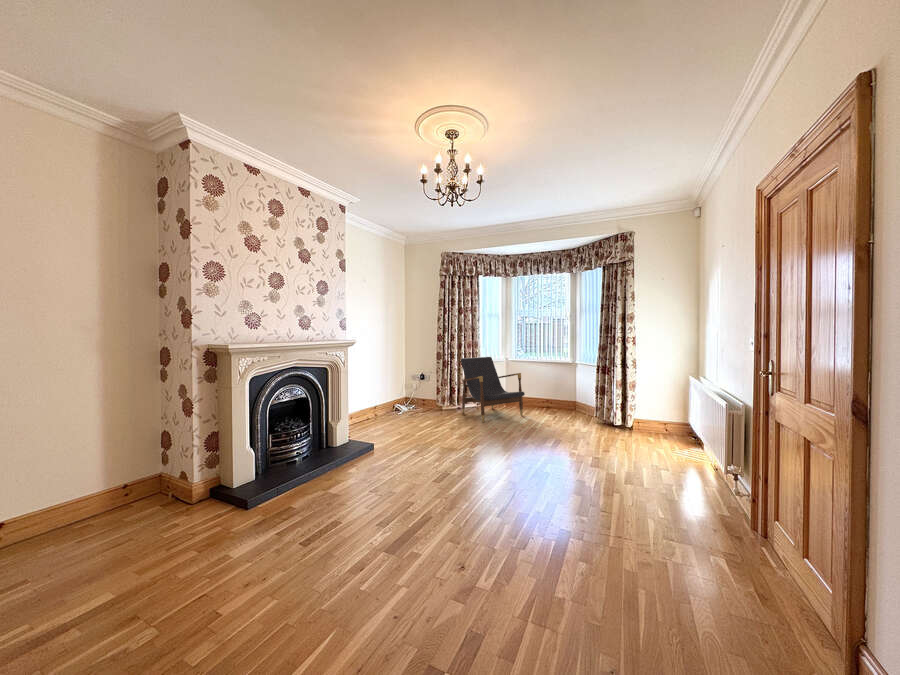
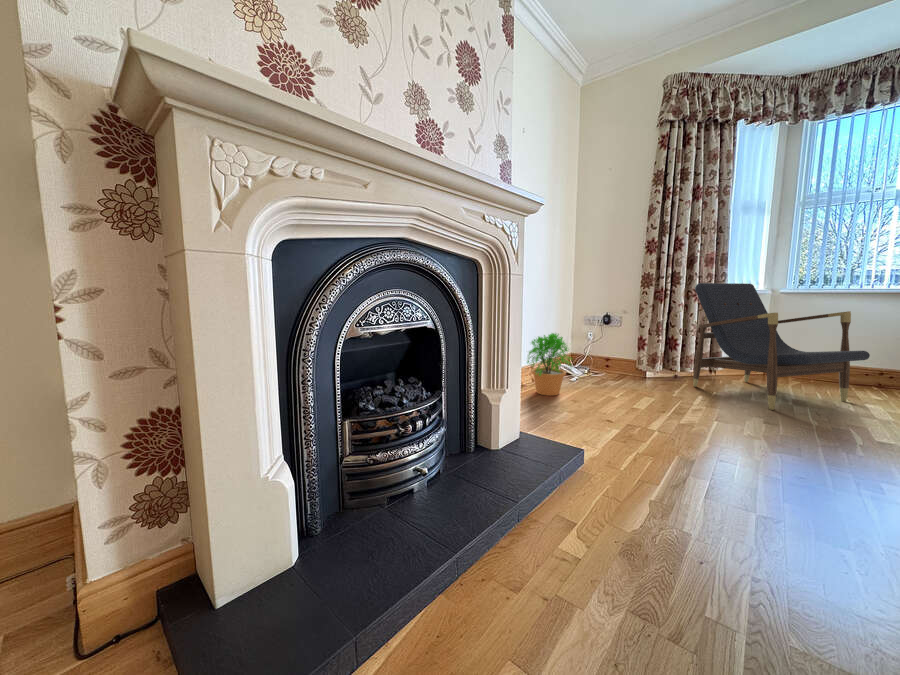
potted plant: none [368,388,395,423] -> present [527,333,572,396]

